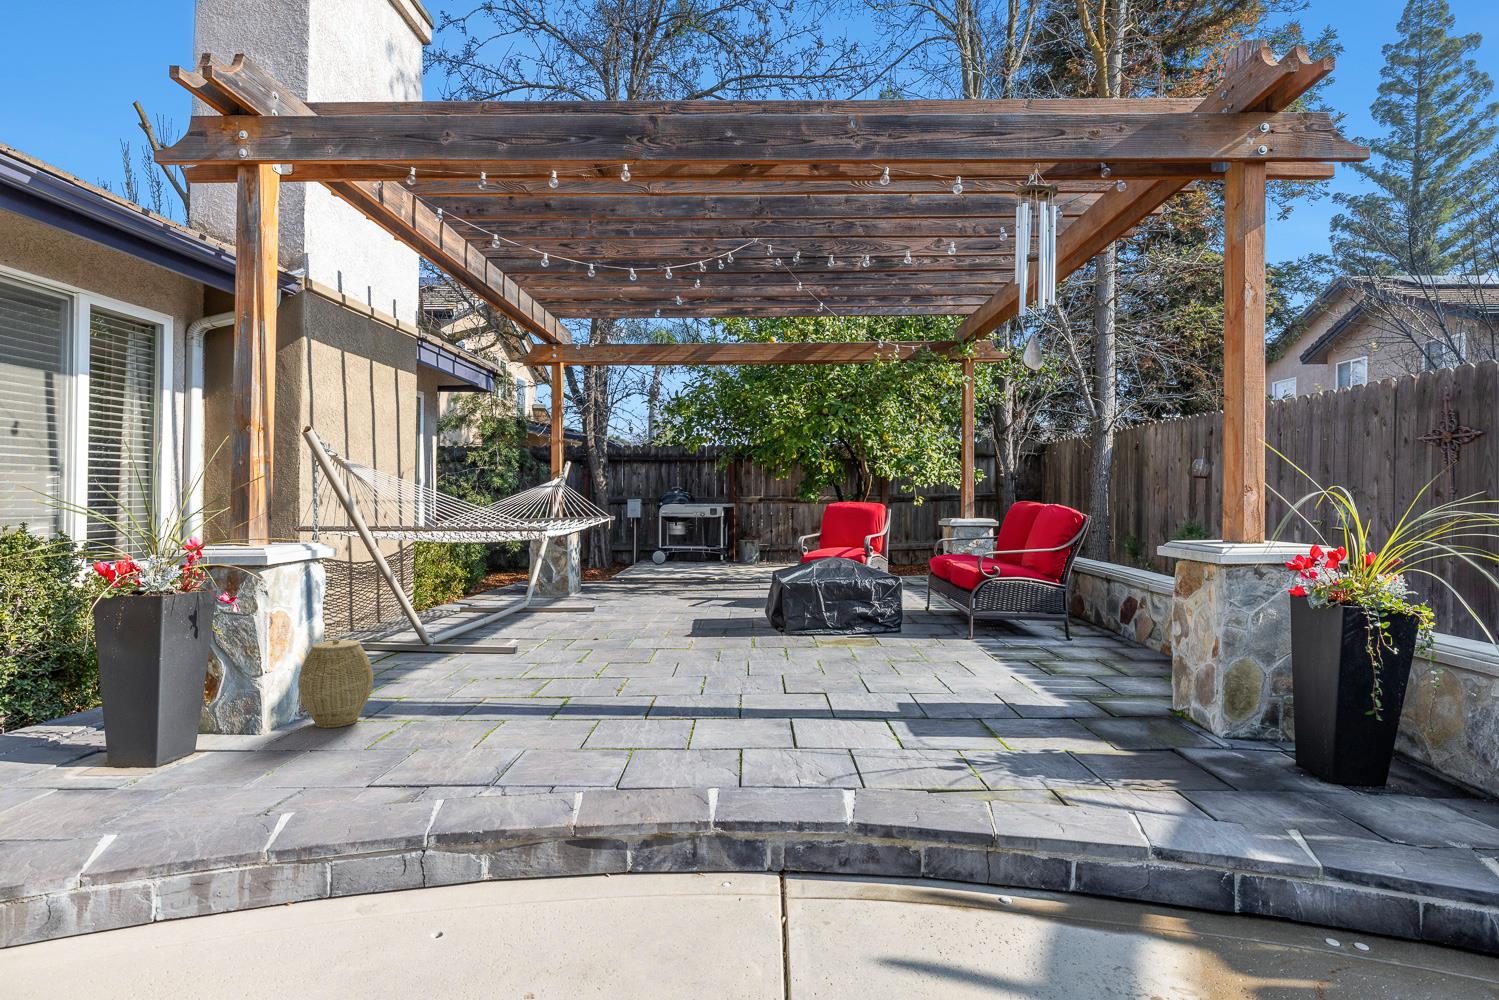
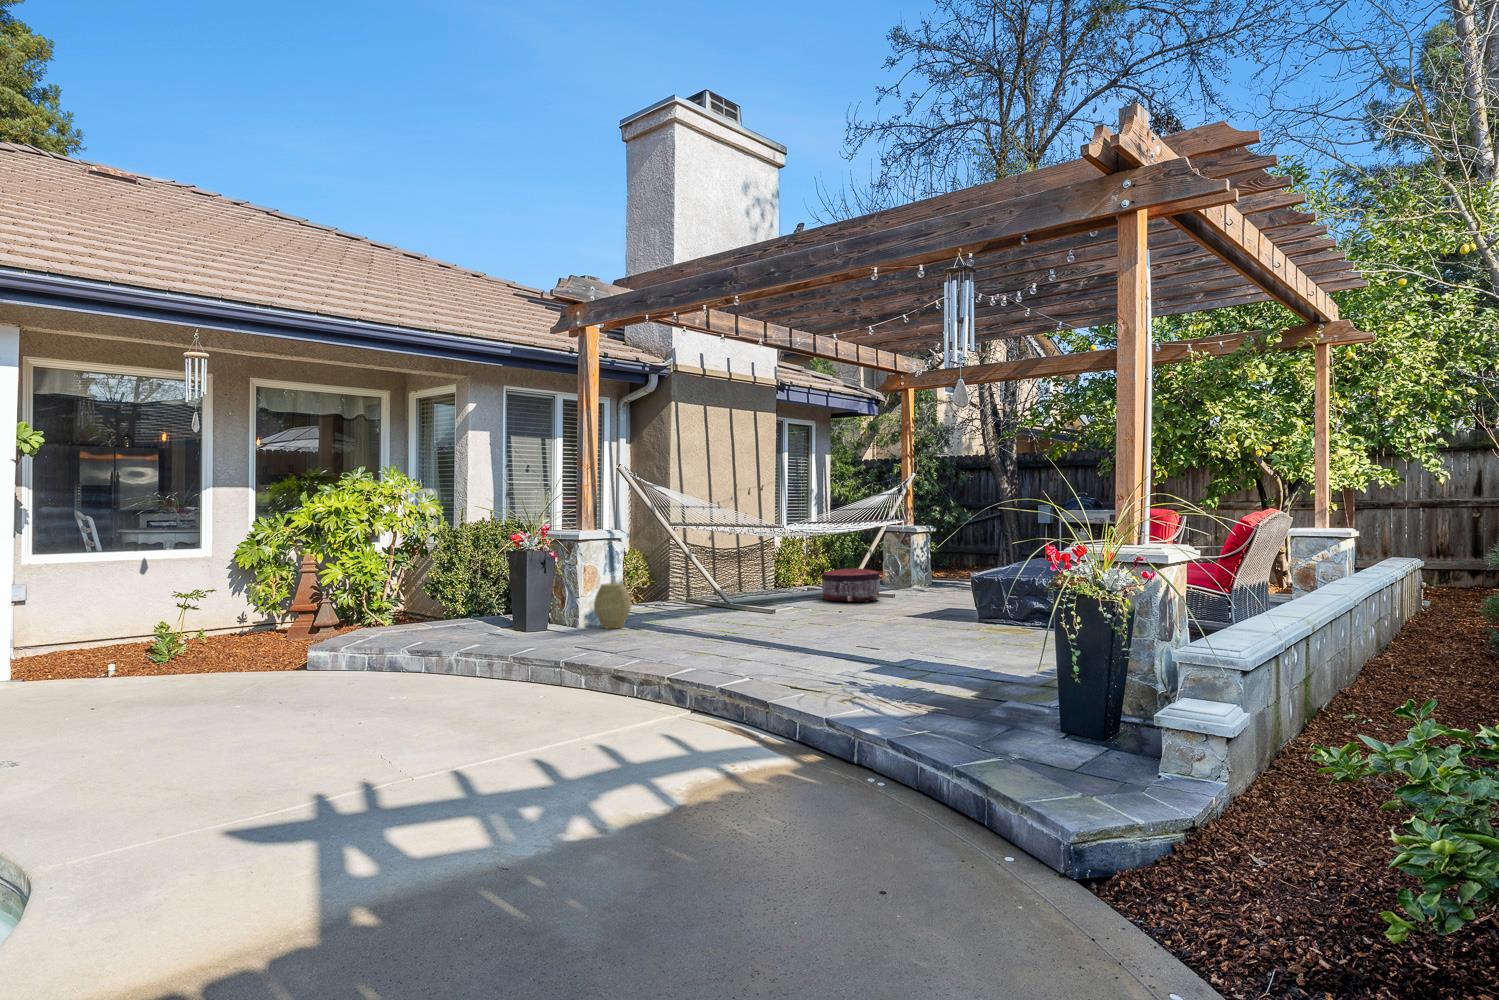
pouf: none [528,580,606,625] -> present [822,568,880,602]

